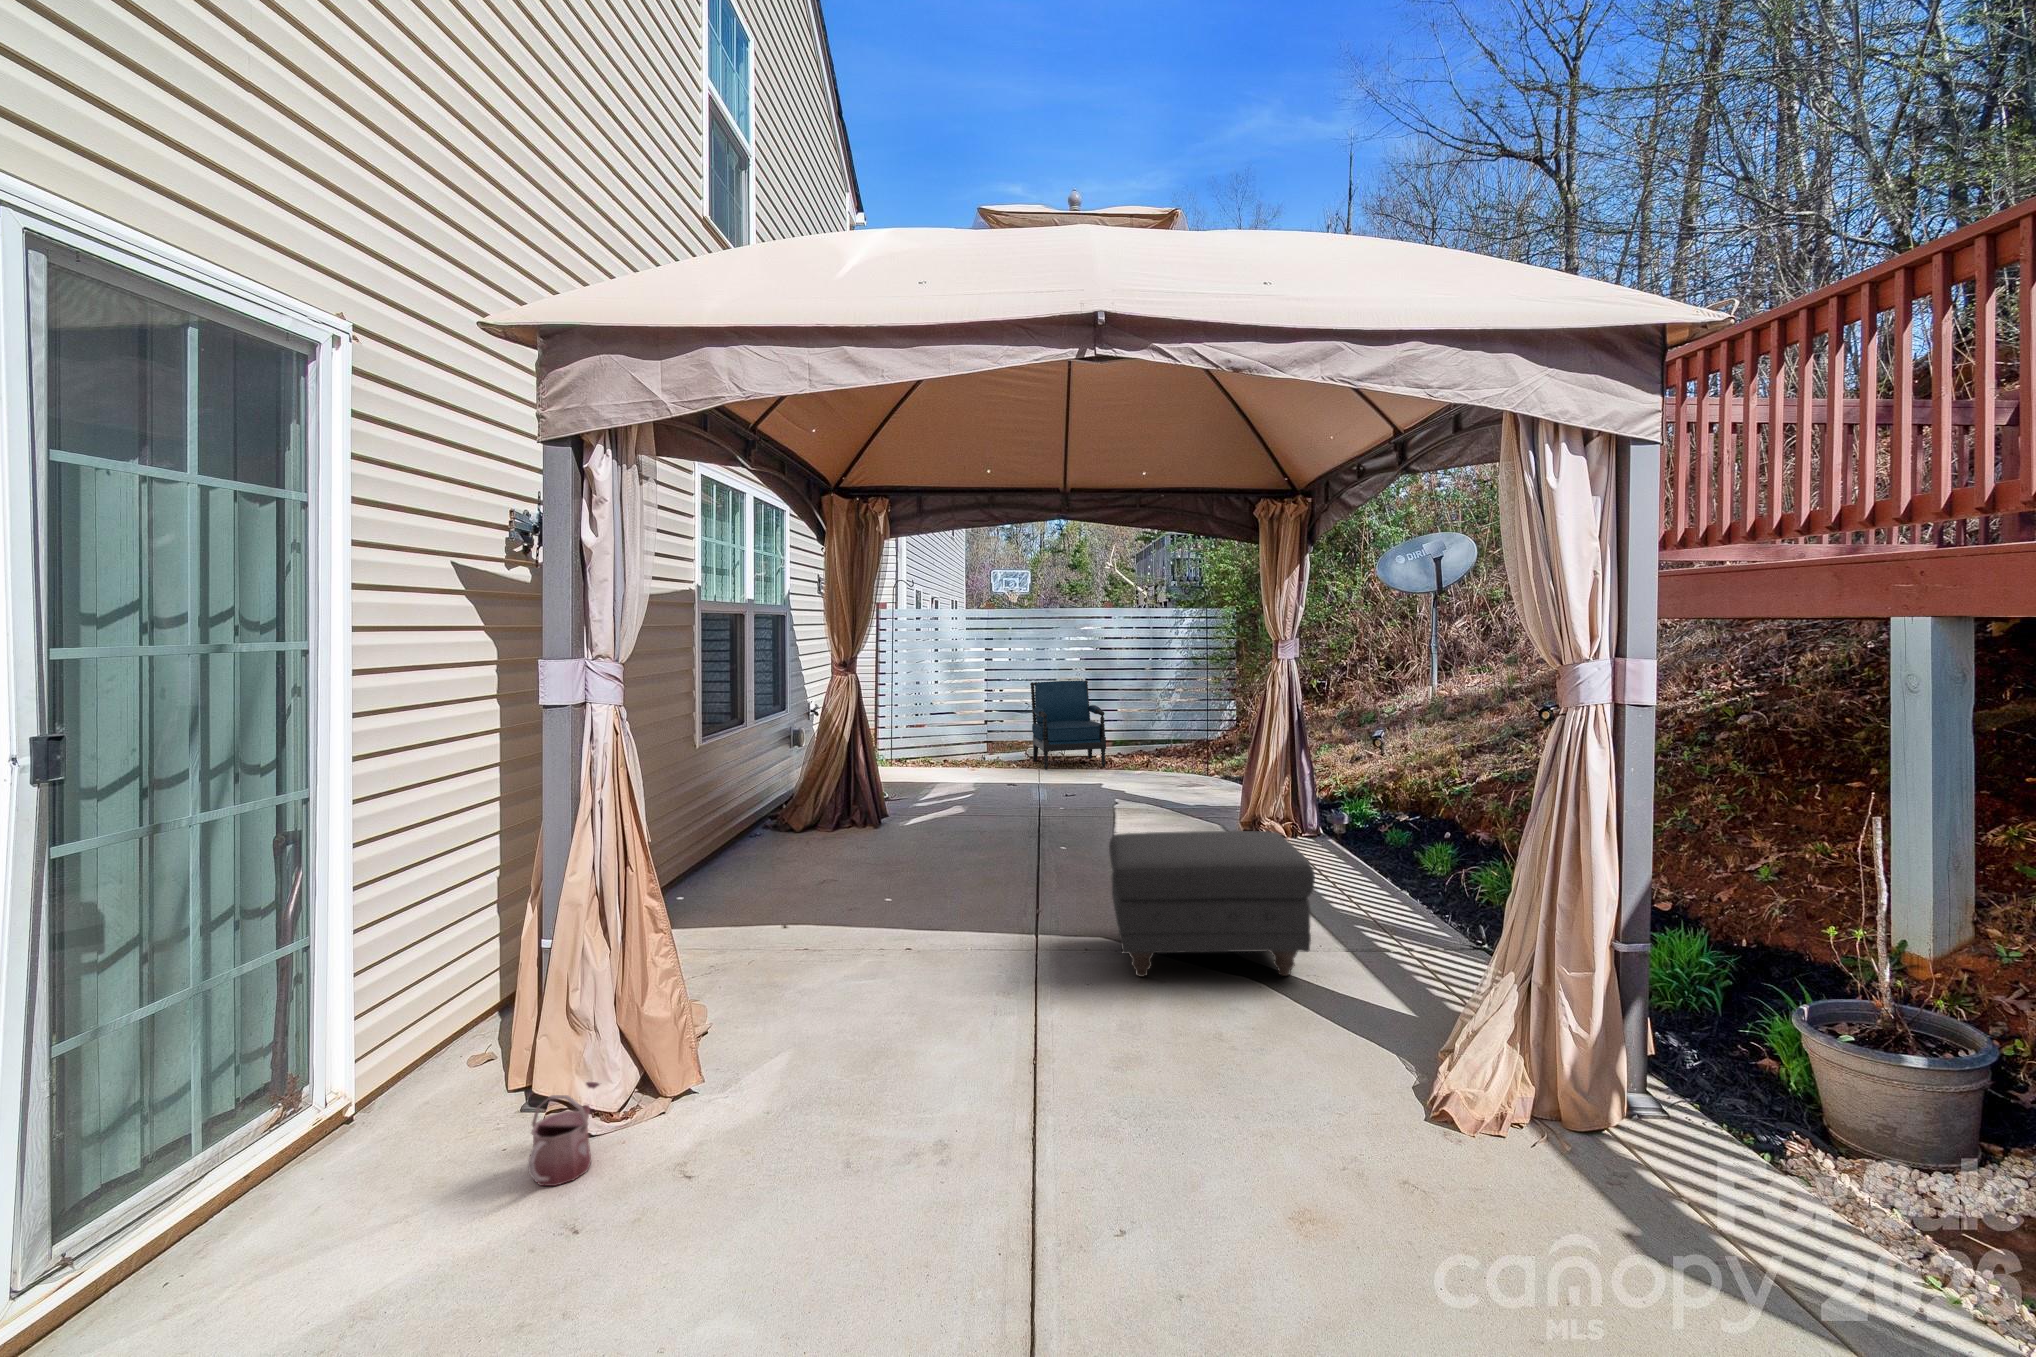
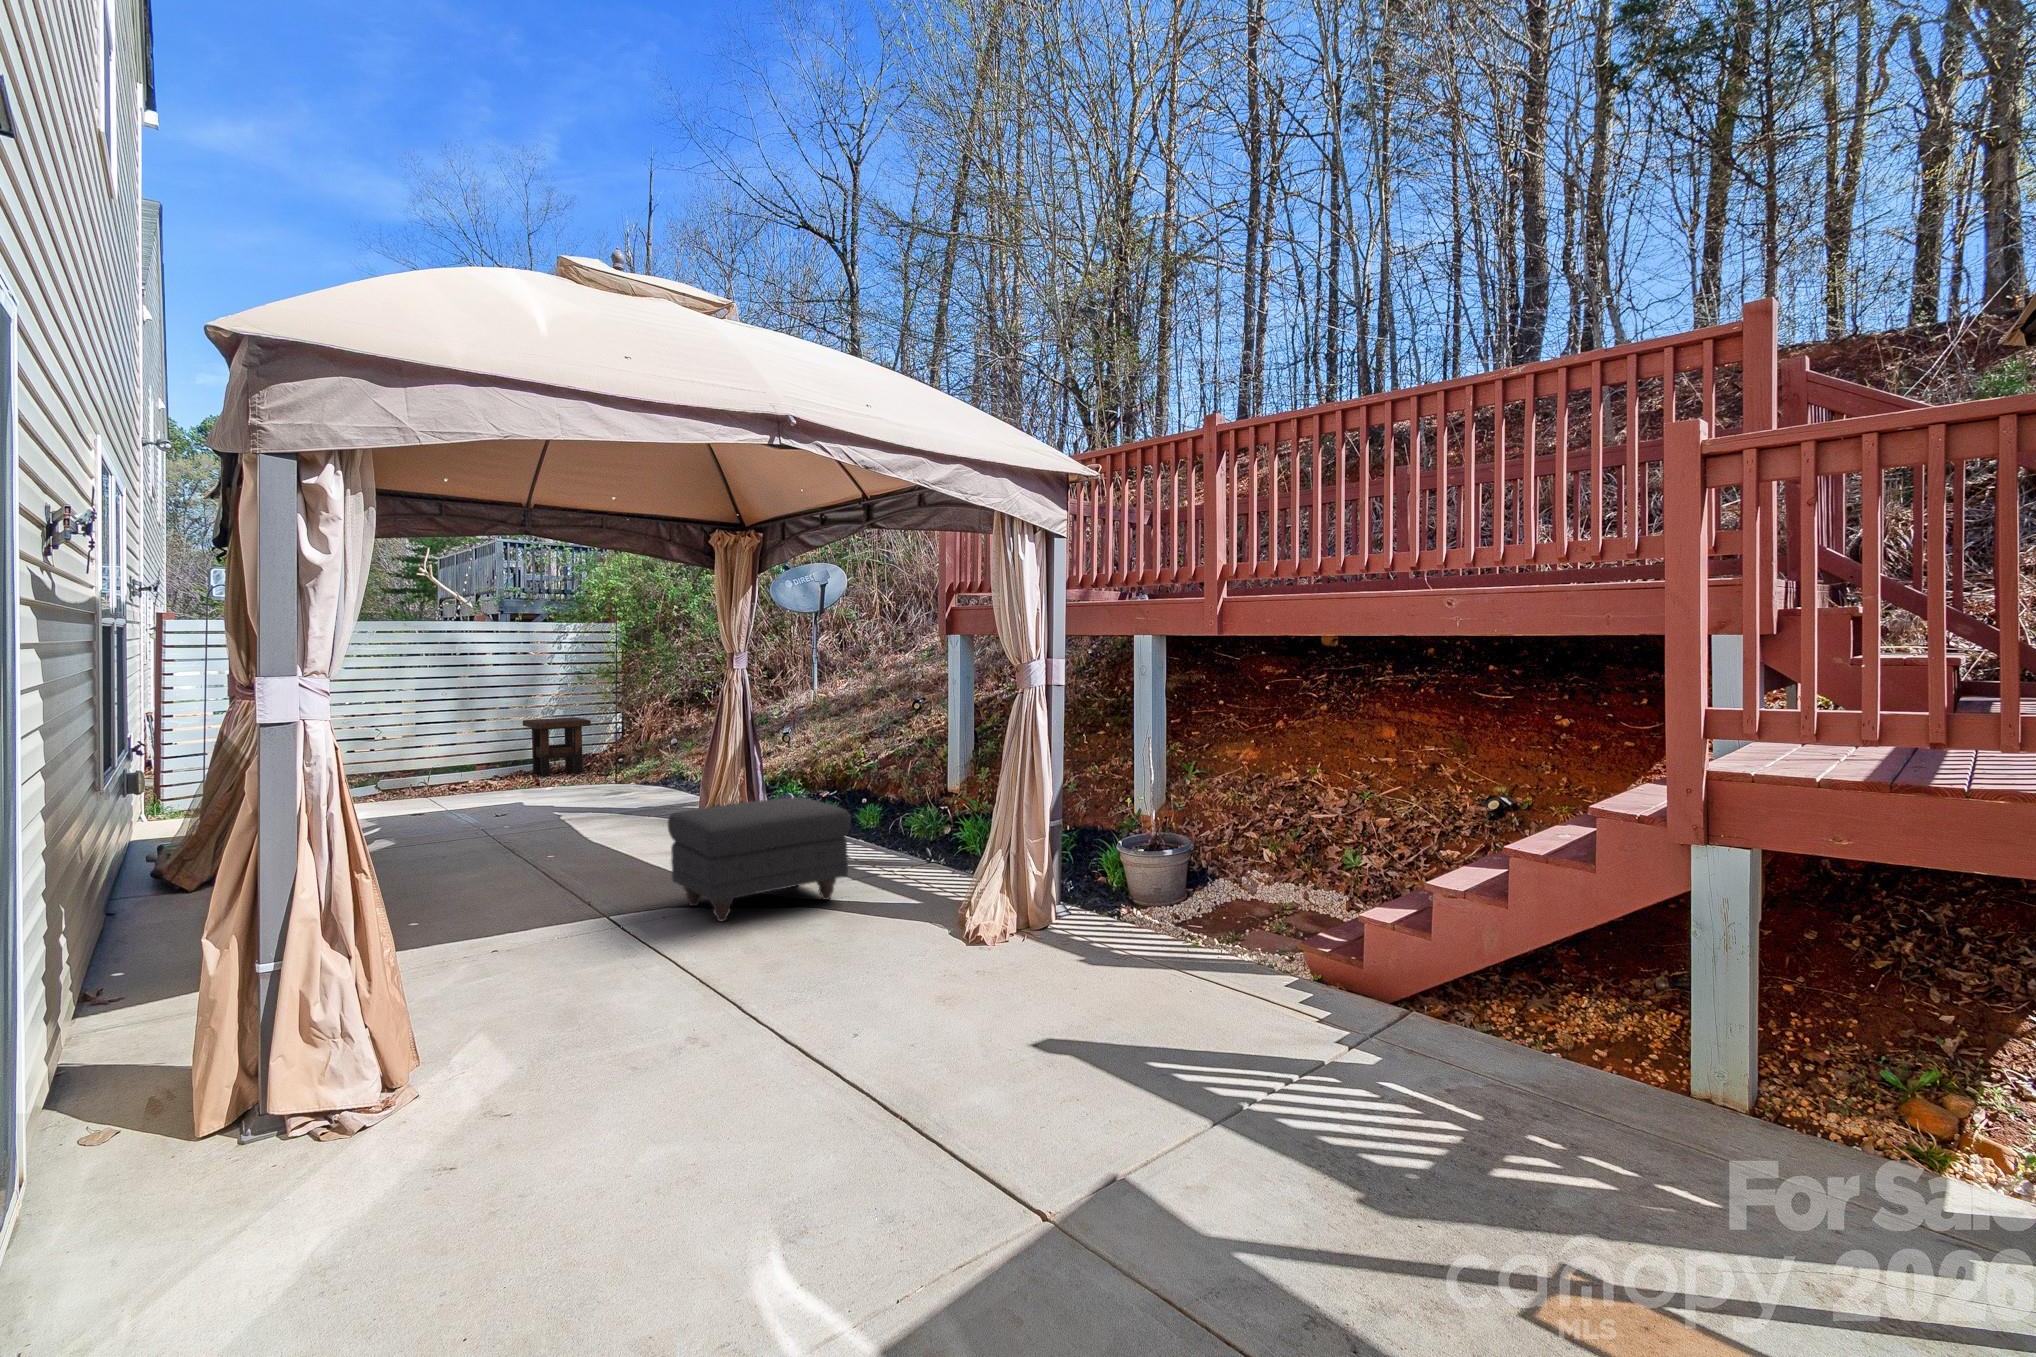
chair: present [1030,680,1106,770] -> none [386,694,496,795]
side table: none [1140,705,1194,761] -> present [523,717,591,777]
watering can: present [528,1082,599,1186] -> none [283,1075,357,1173]

